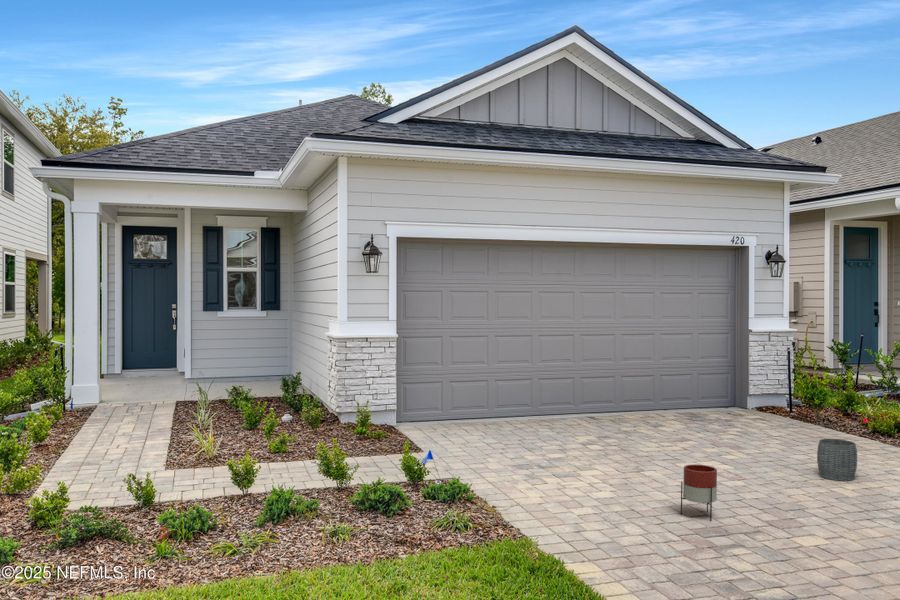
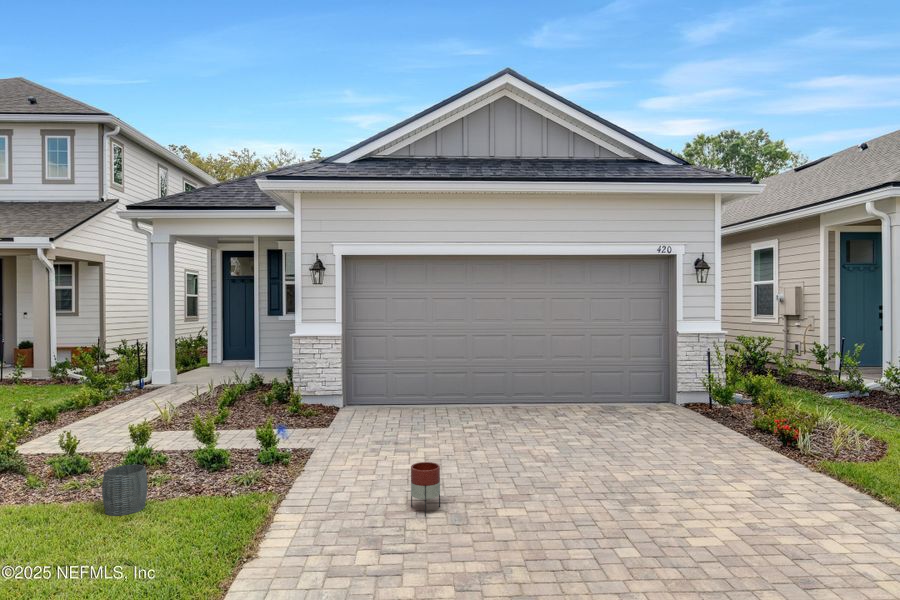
woven basket: present [817,439,857,481] -> present [102,465,148,516]

